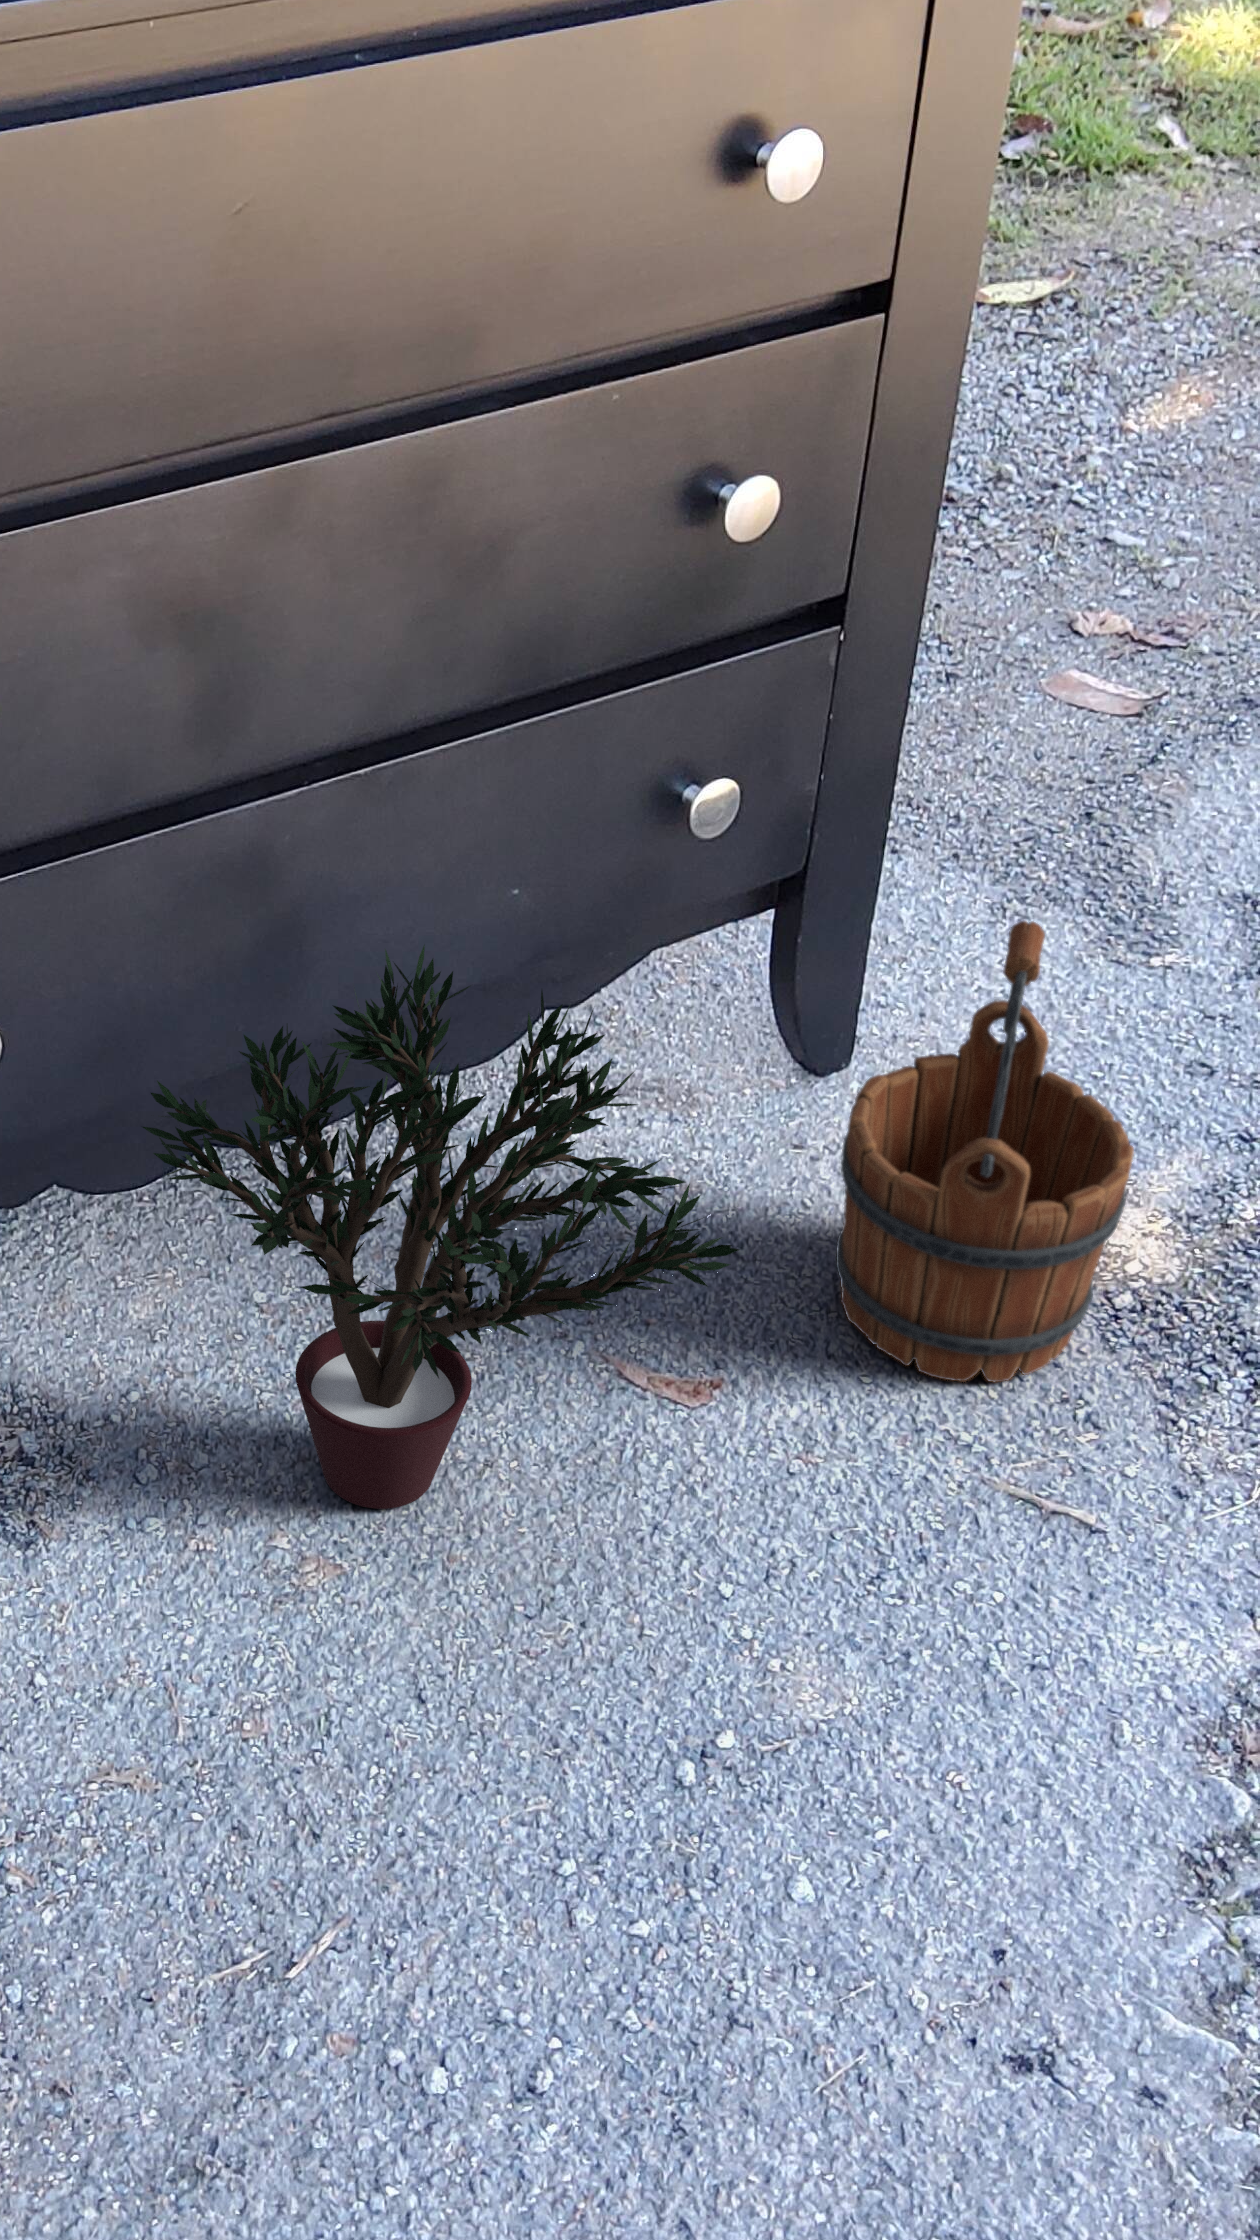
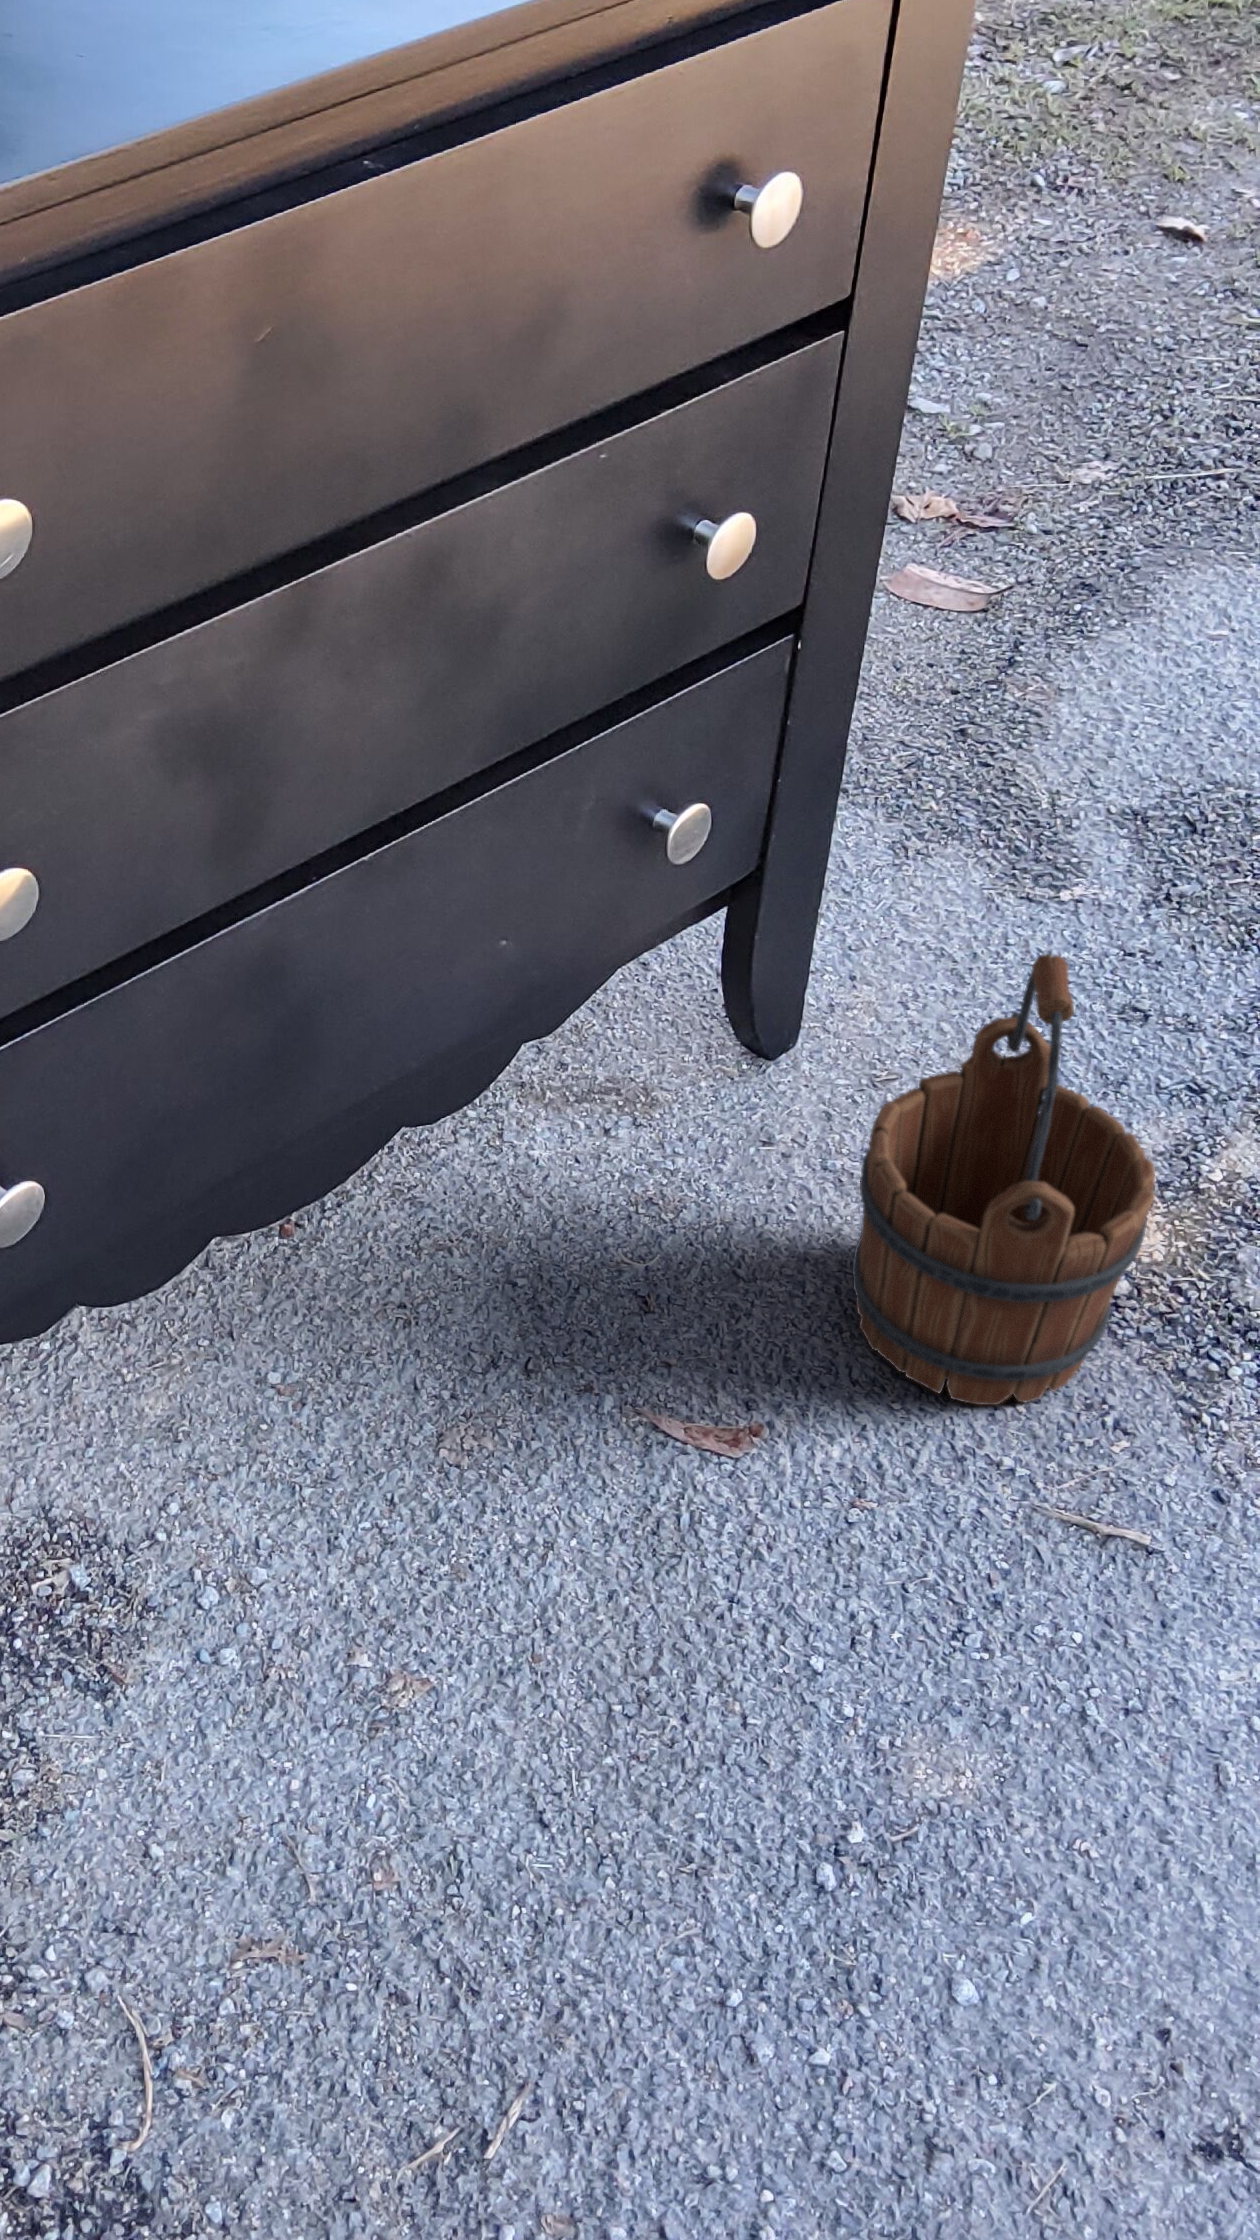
potted plant: present [143,945,739,1509] -> none [210,1042,844,1615]

